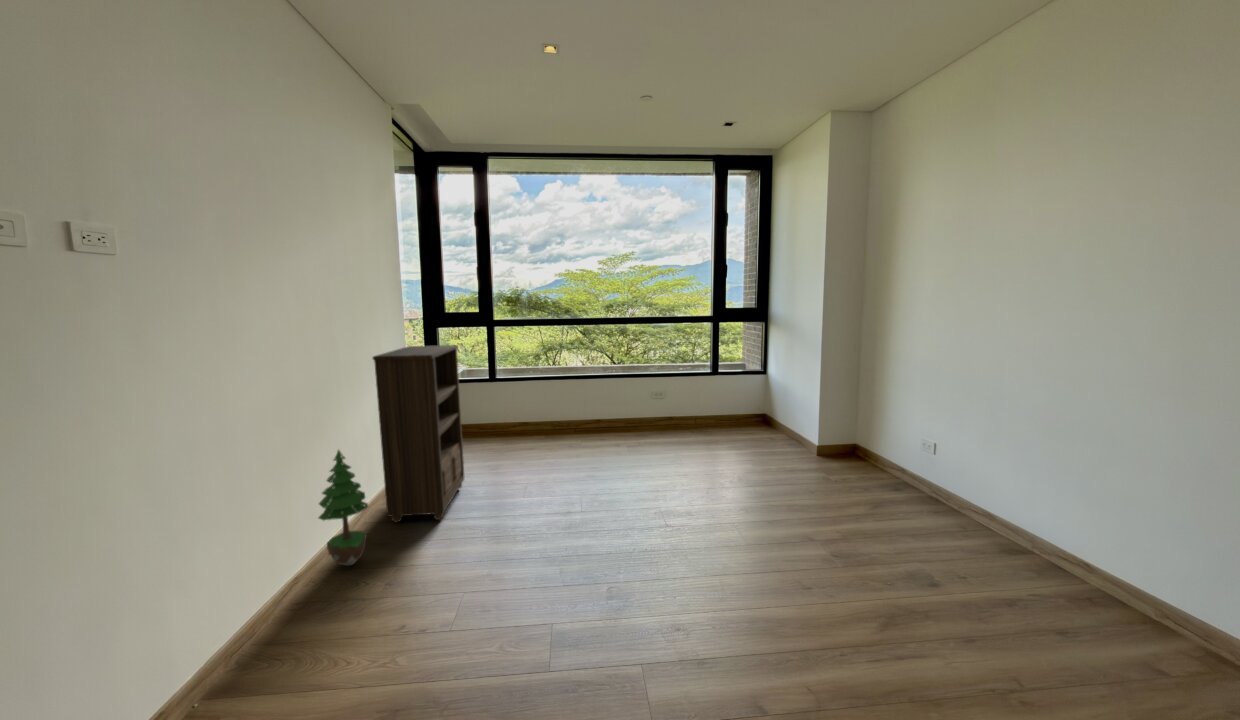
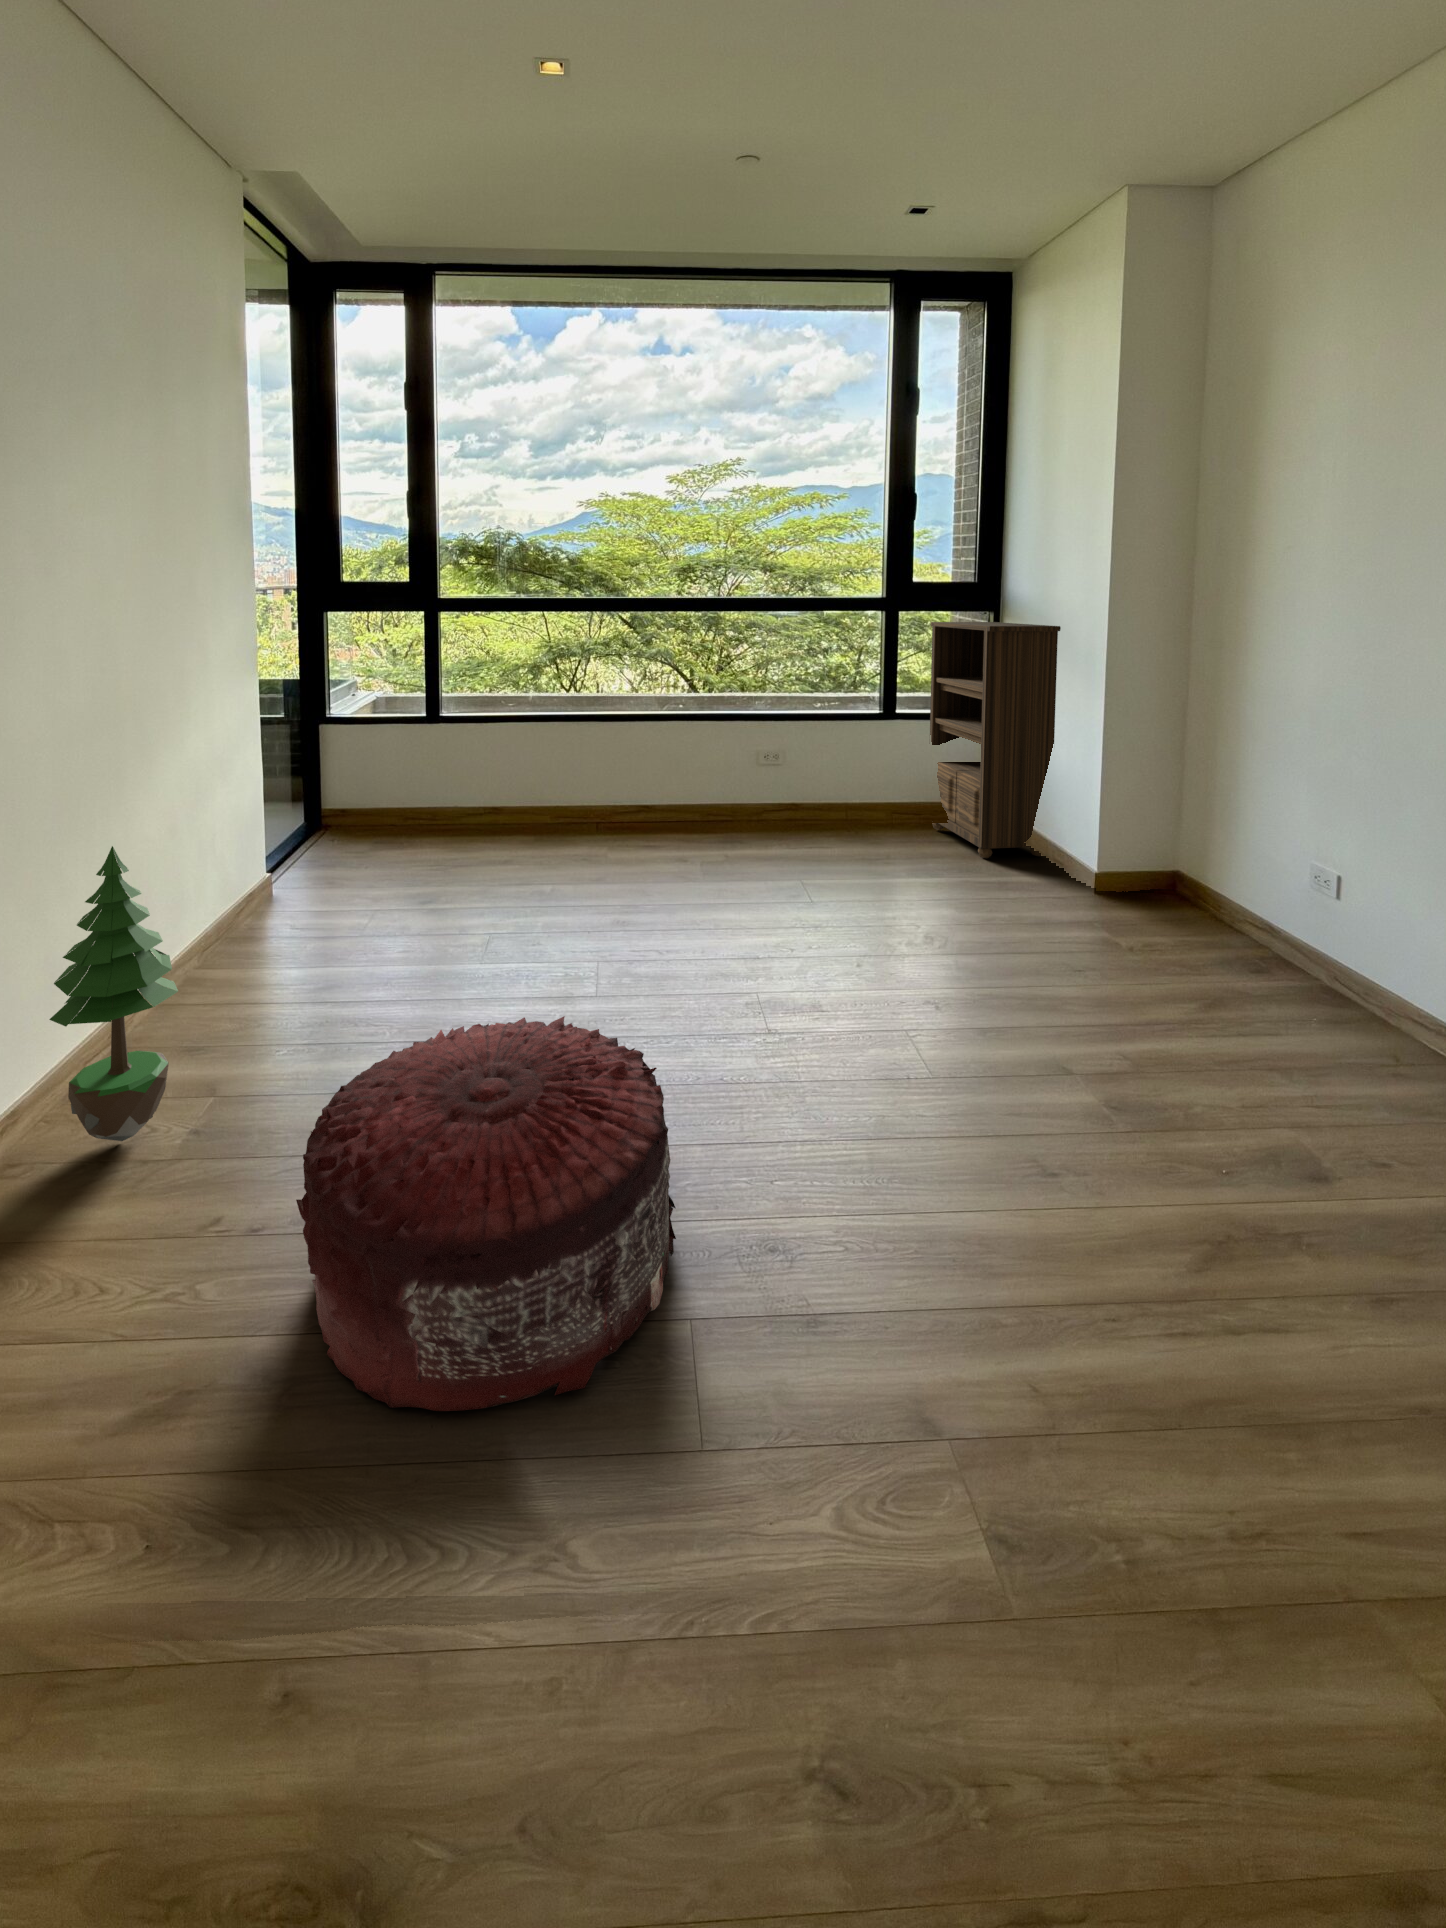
bookshelf: present [373,345,464,522] -> present [930,622,1061,858]
pouf: none [412,517,566,657] -> present [296,1016,676,1411]

